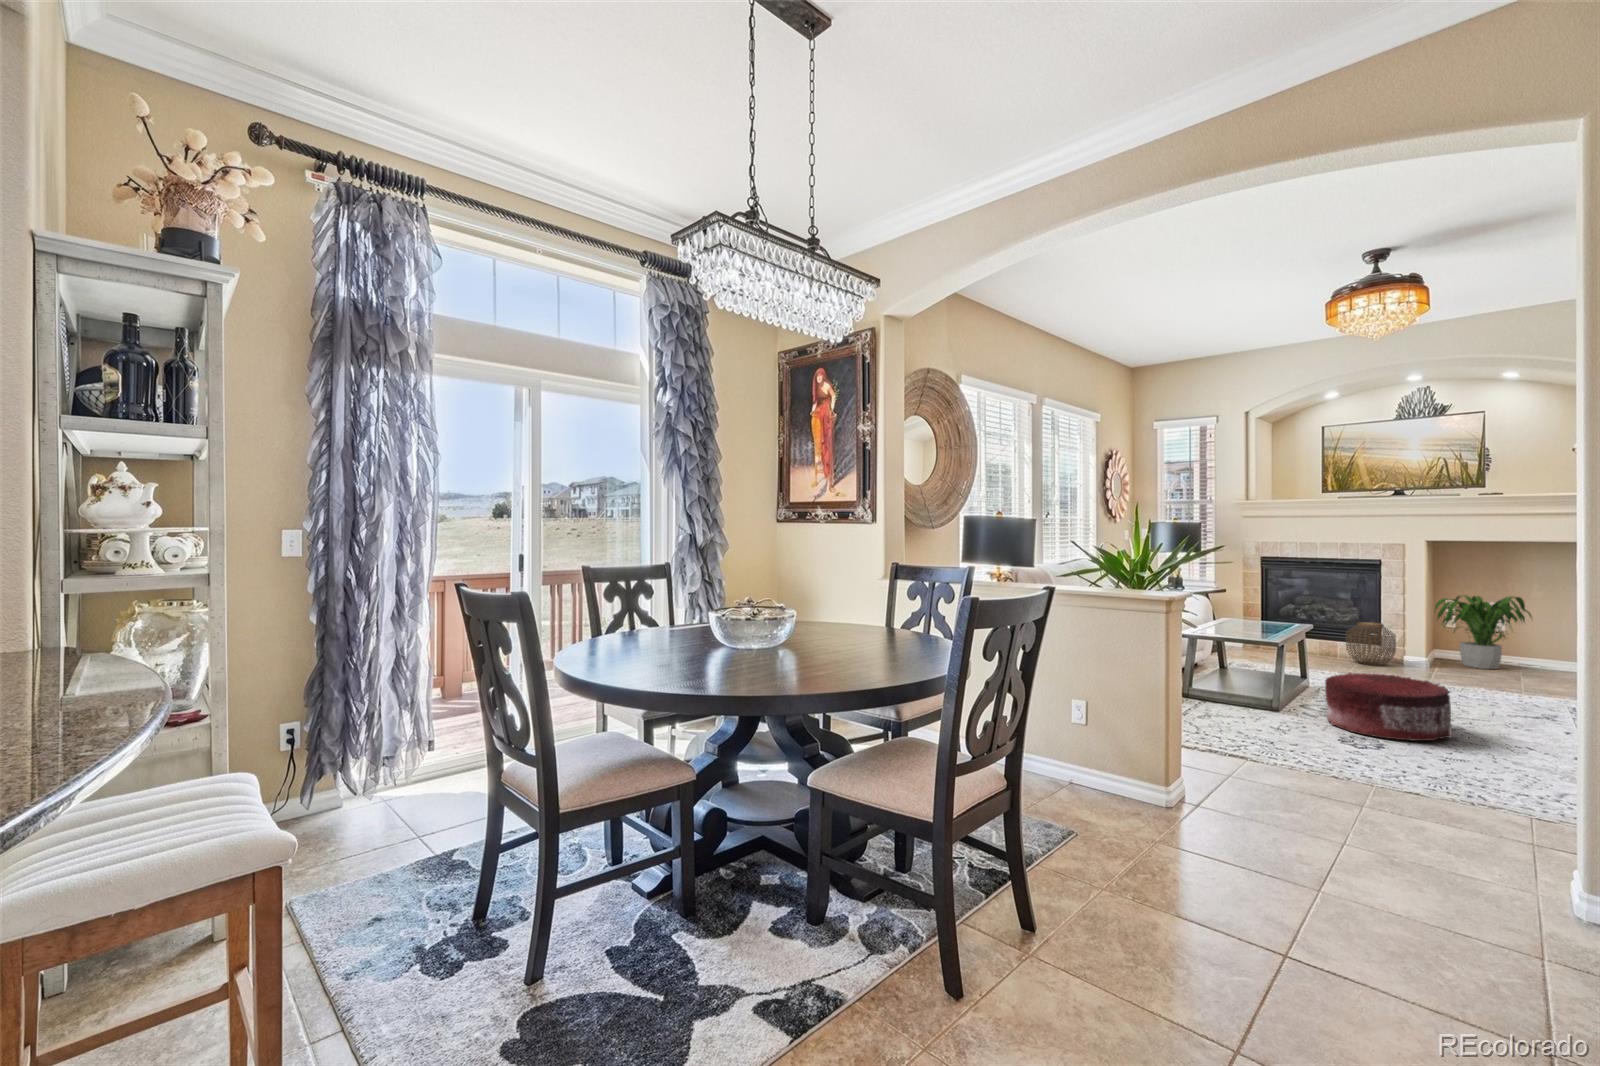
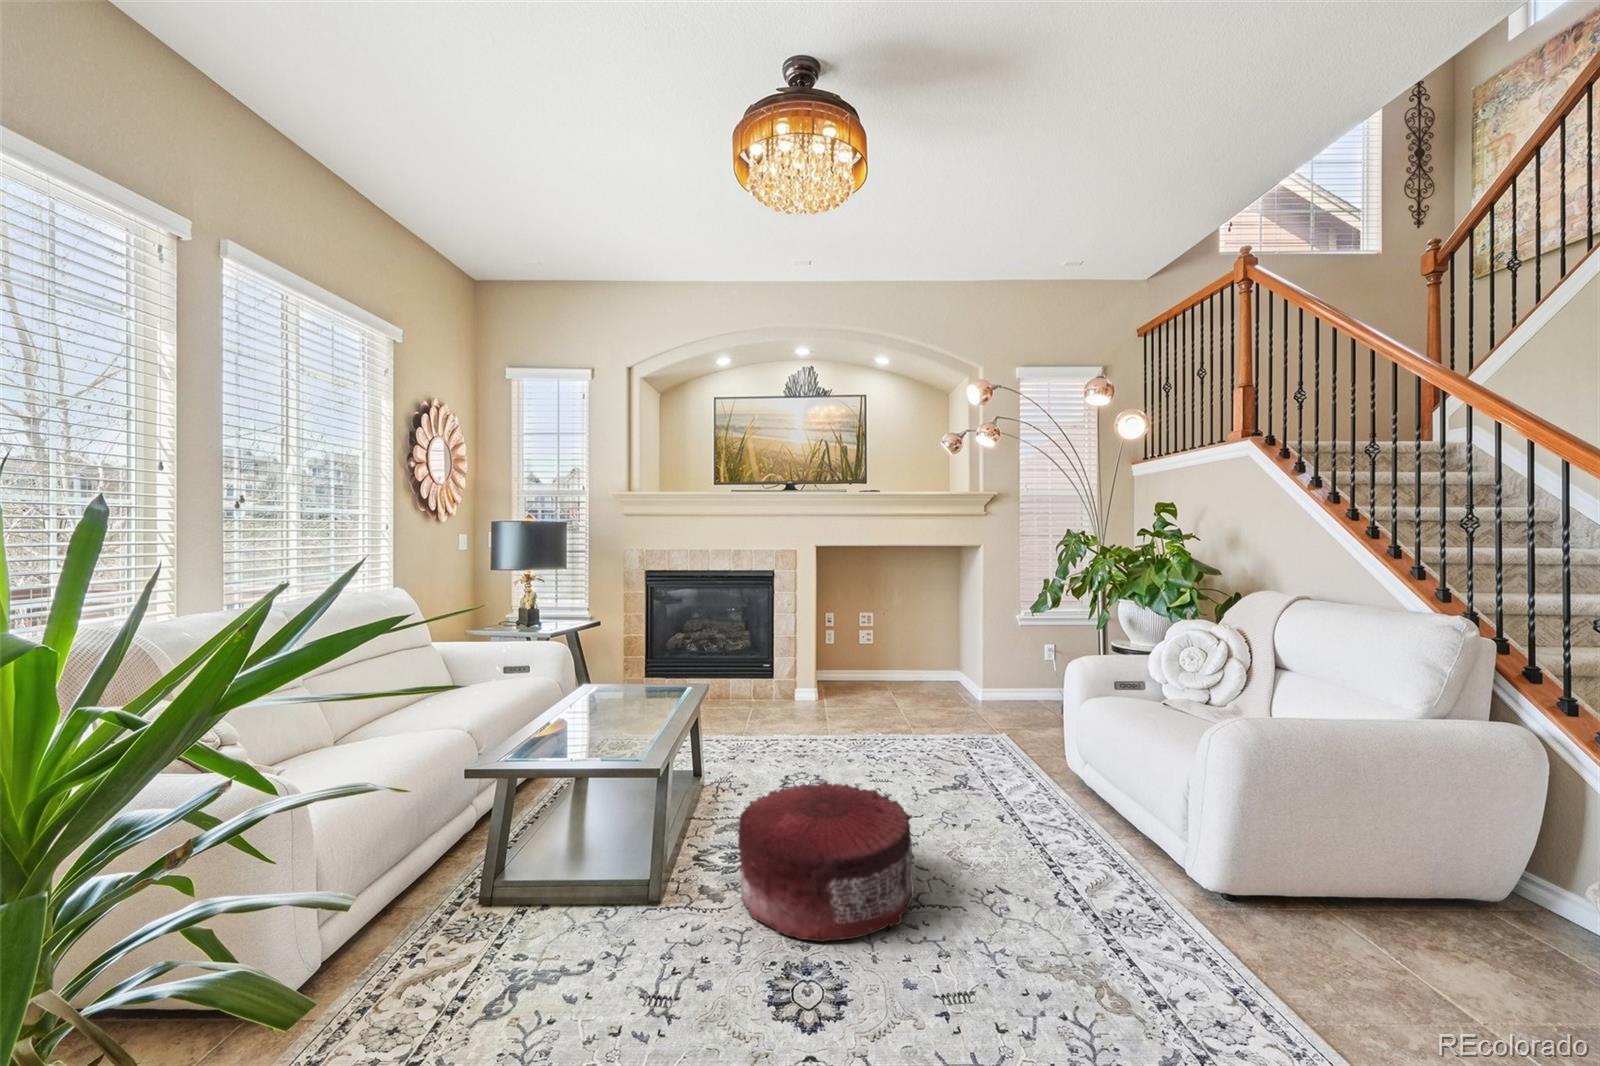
potted plant: present [1435,595,1532,669] -> none [821,606,901,692]
woven basket: present [1346,622,1396,666] -> none [740,651,790,709]

